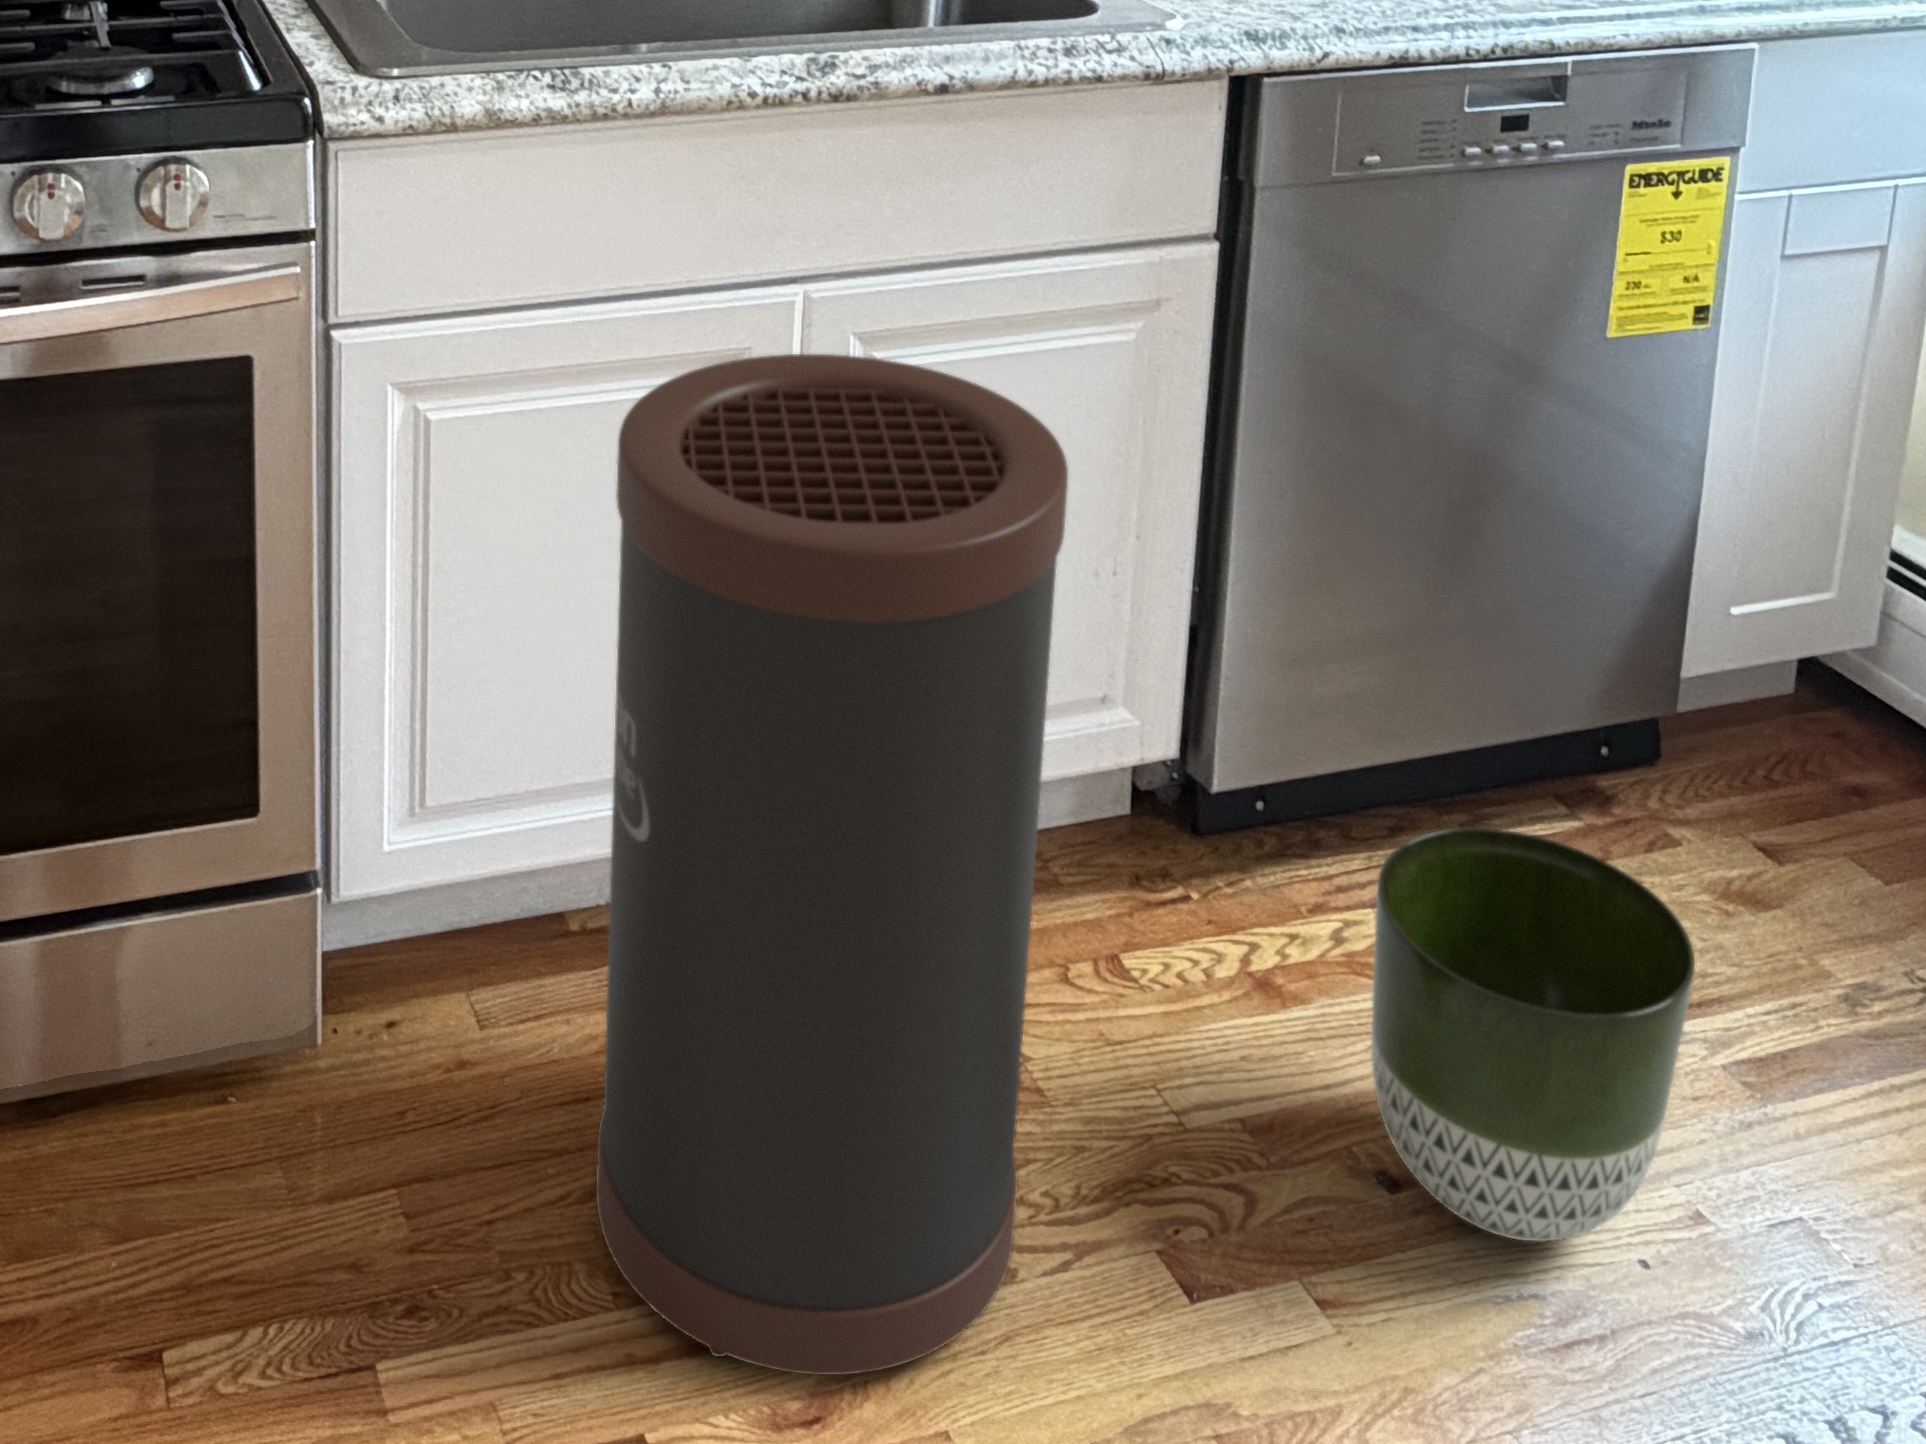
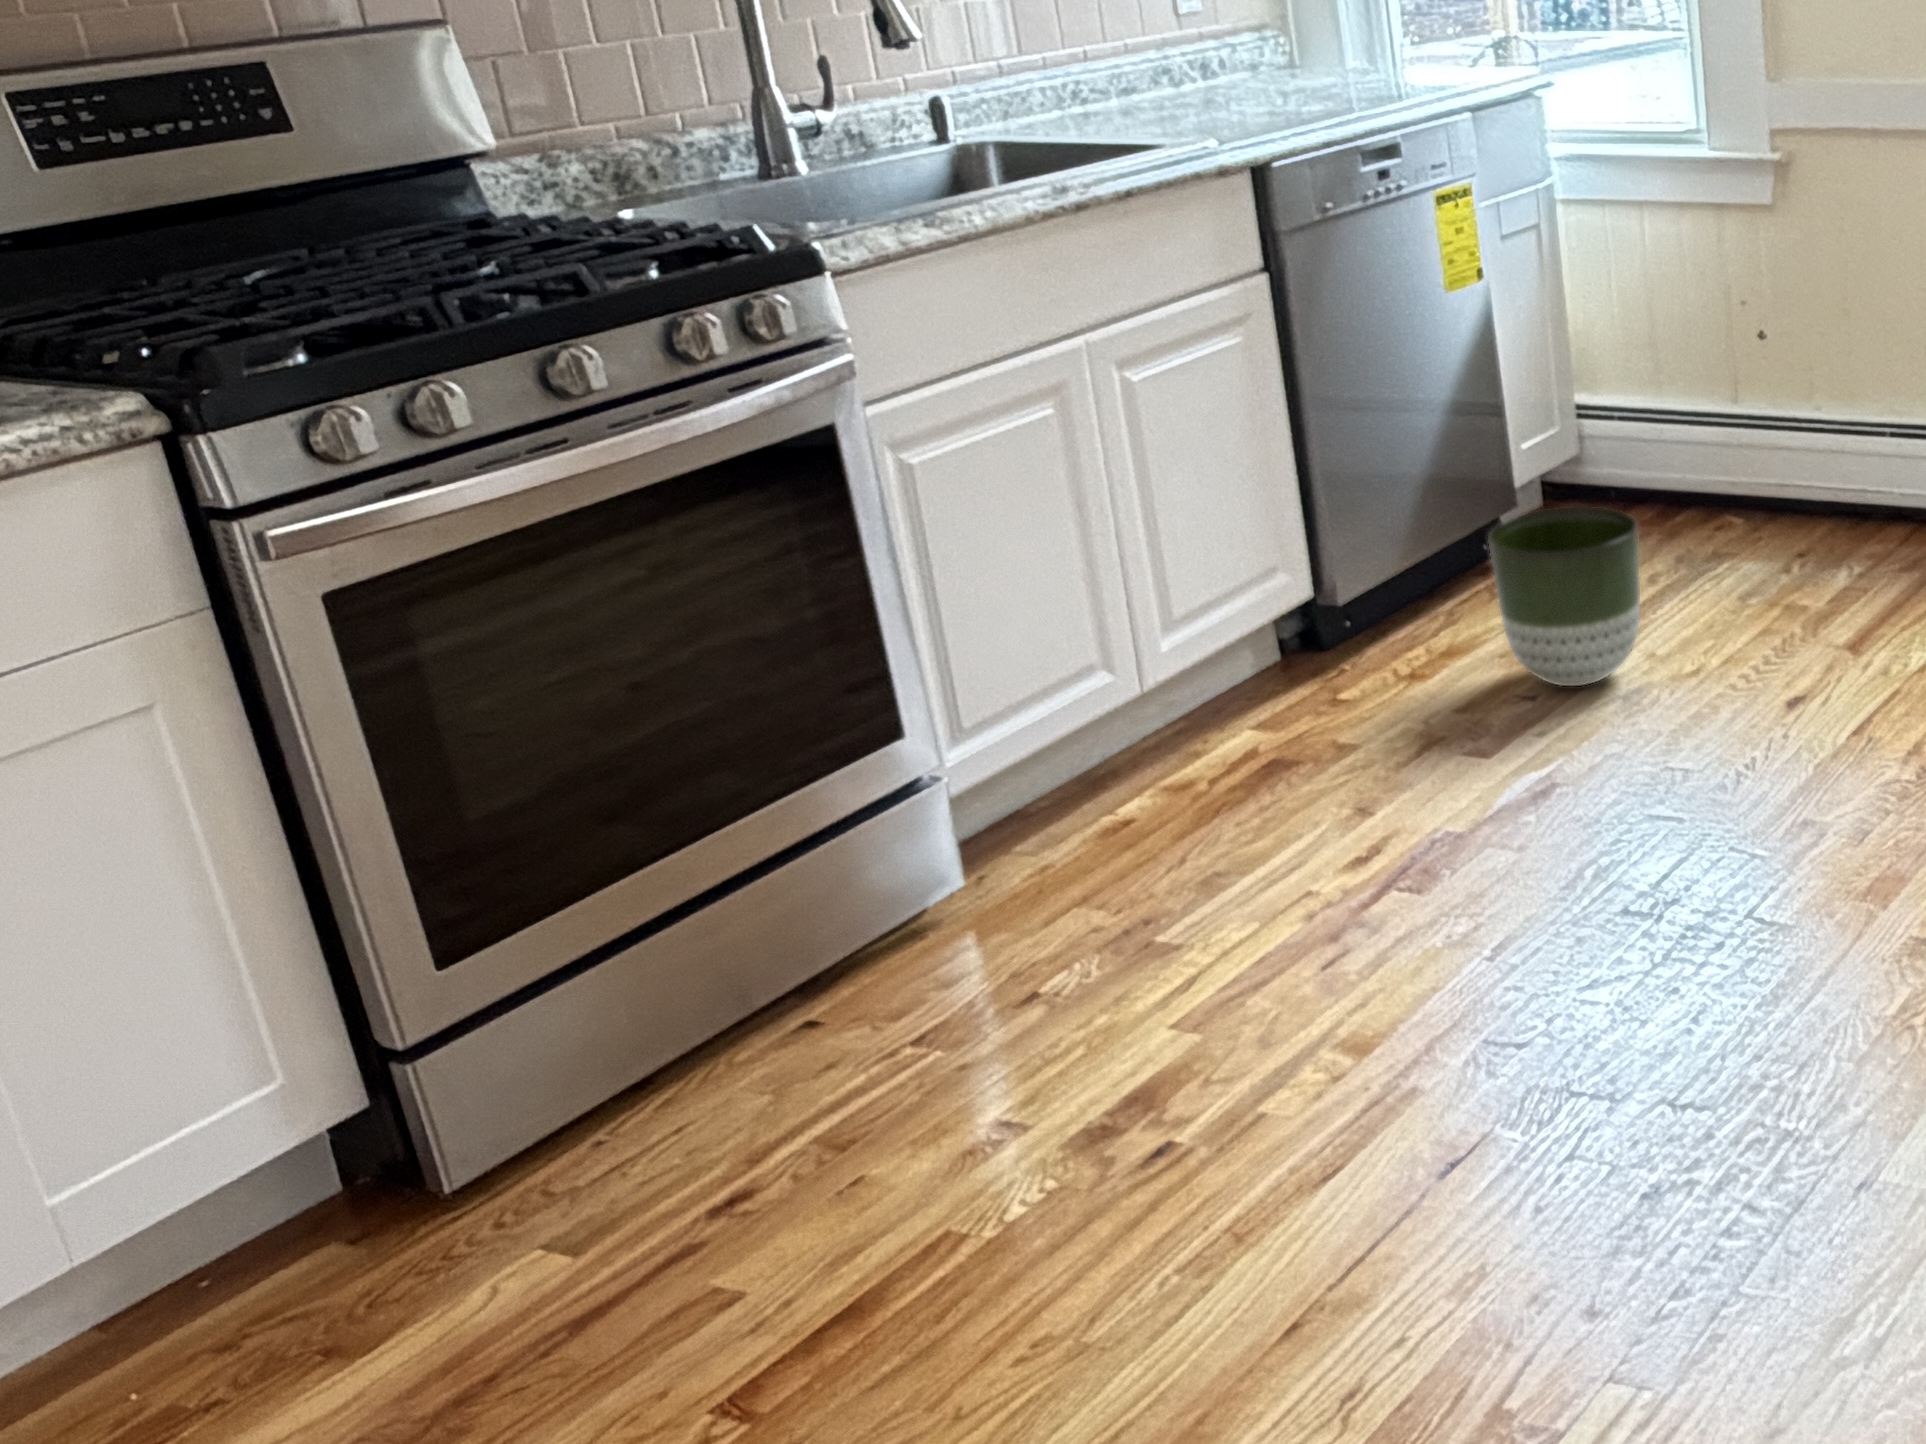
trash can: present [596,354,1068,1375] -> none [1102,330,1420,857]

